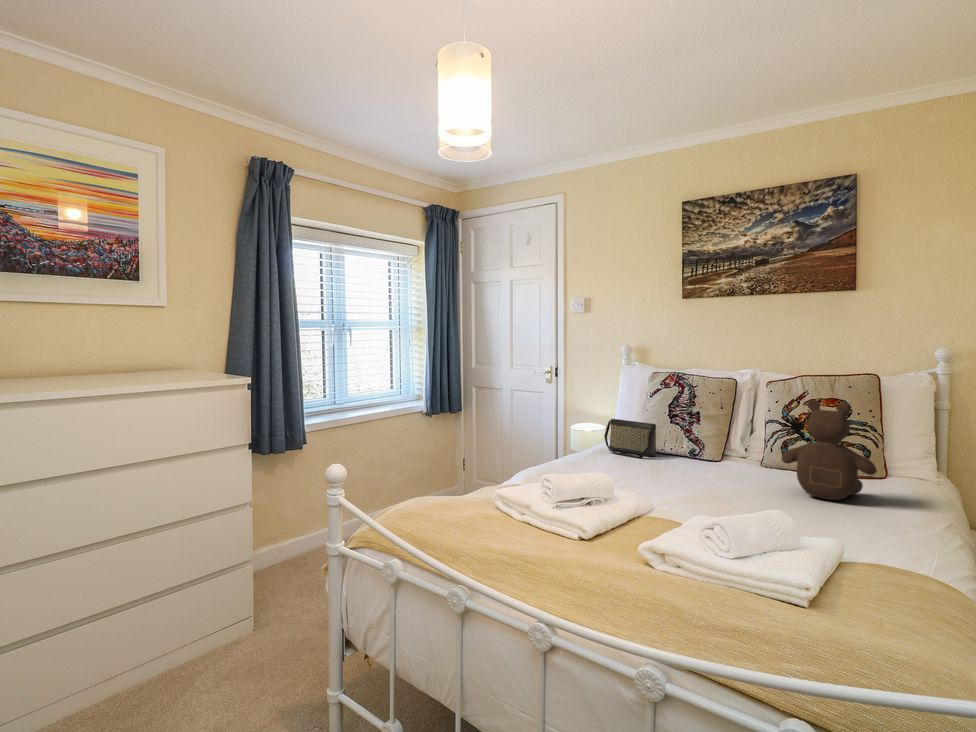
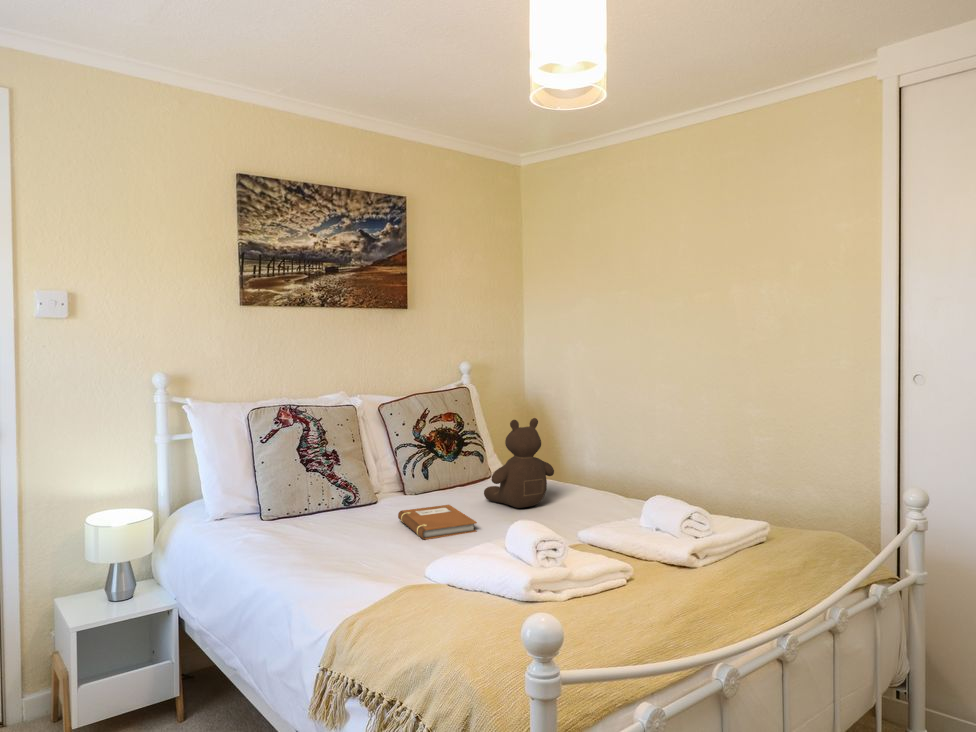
handbag: present [604,419,656,458] -> none [229,476,314,531]
notebook: none [667,464,743,492] -> present [398,505,477,539]

